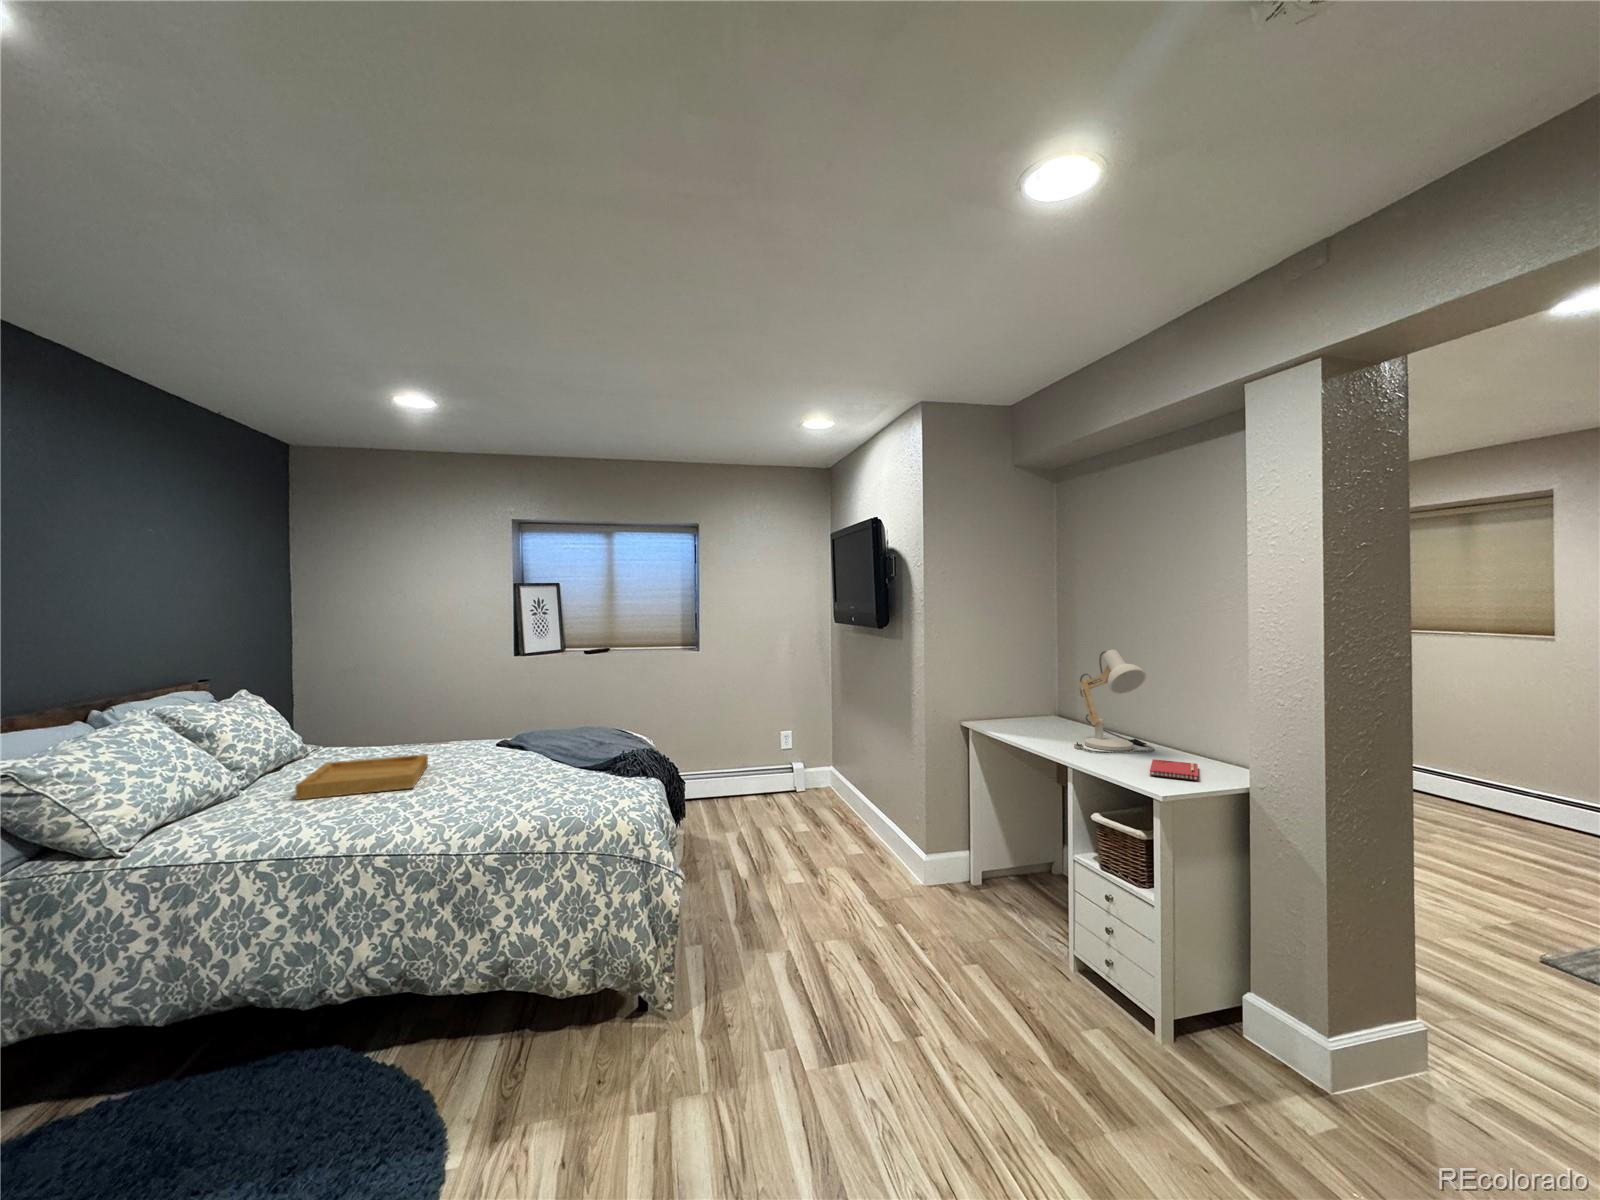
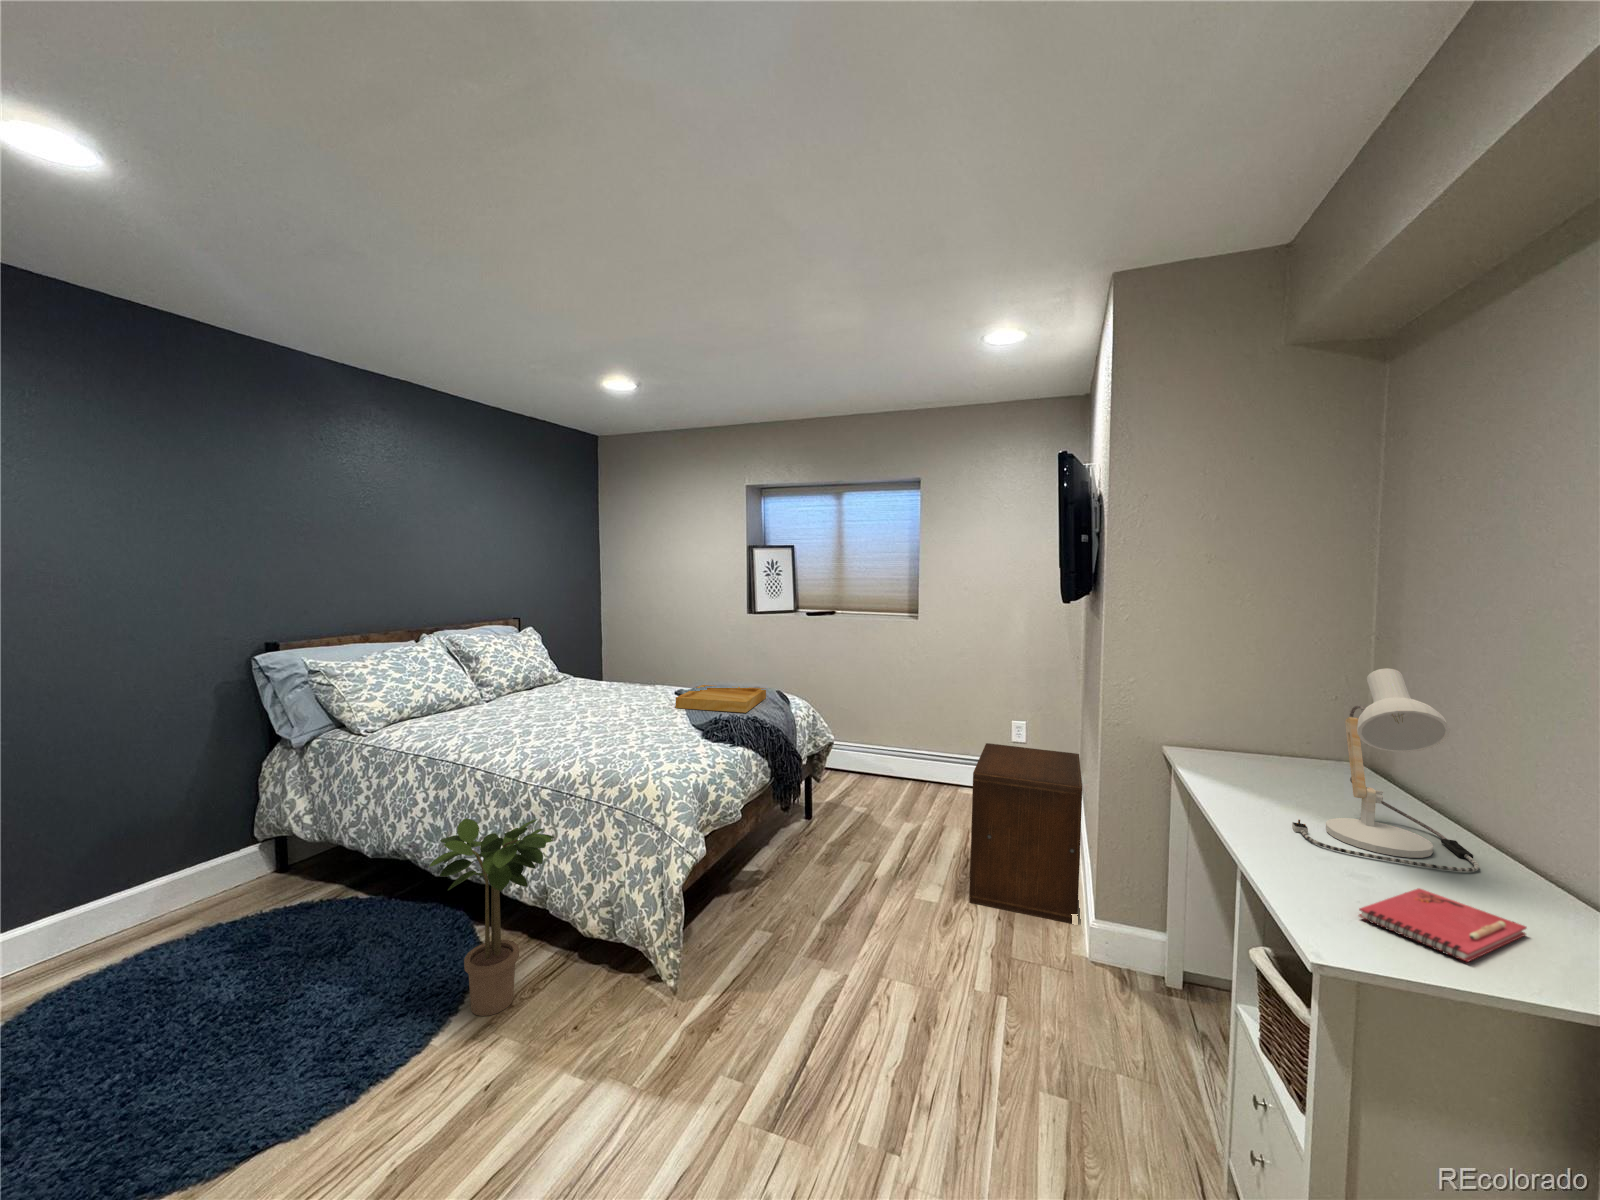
nightstand: none [802,742,901,875] -> present [969,743,1082,923]
tray: present [296,754,428,800] -> present [676,685,766,713]
potted plant: none [399,880,562,1124] -> present [429,819,554,1016]

